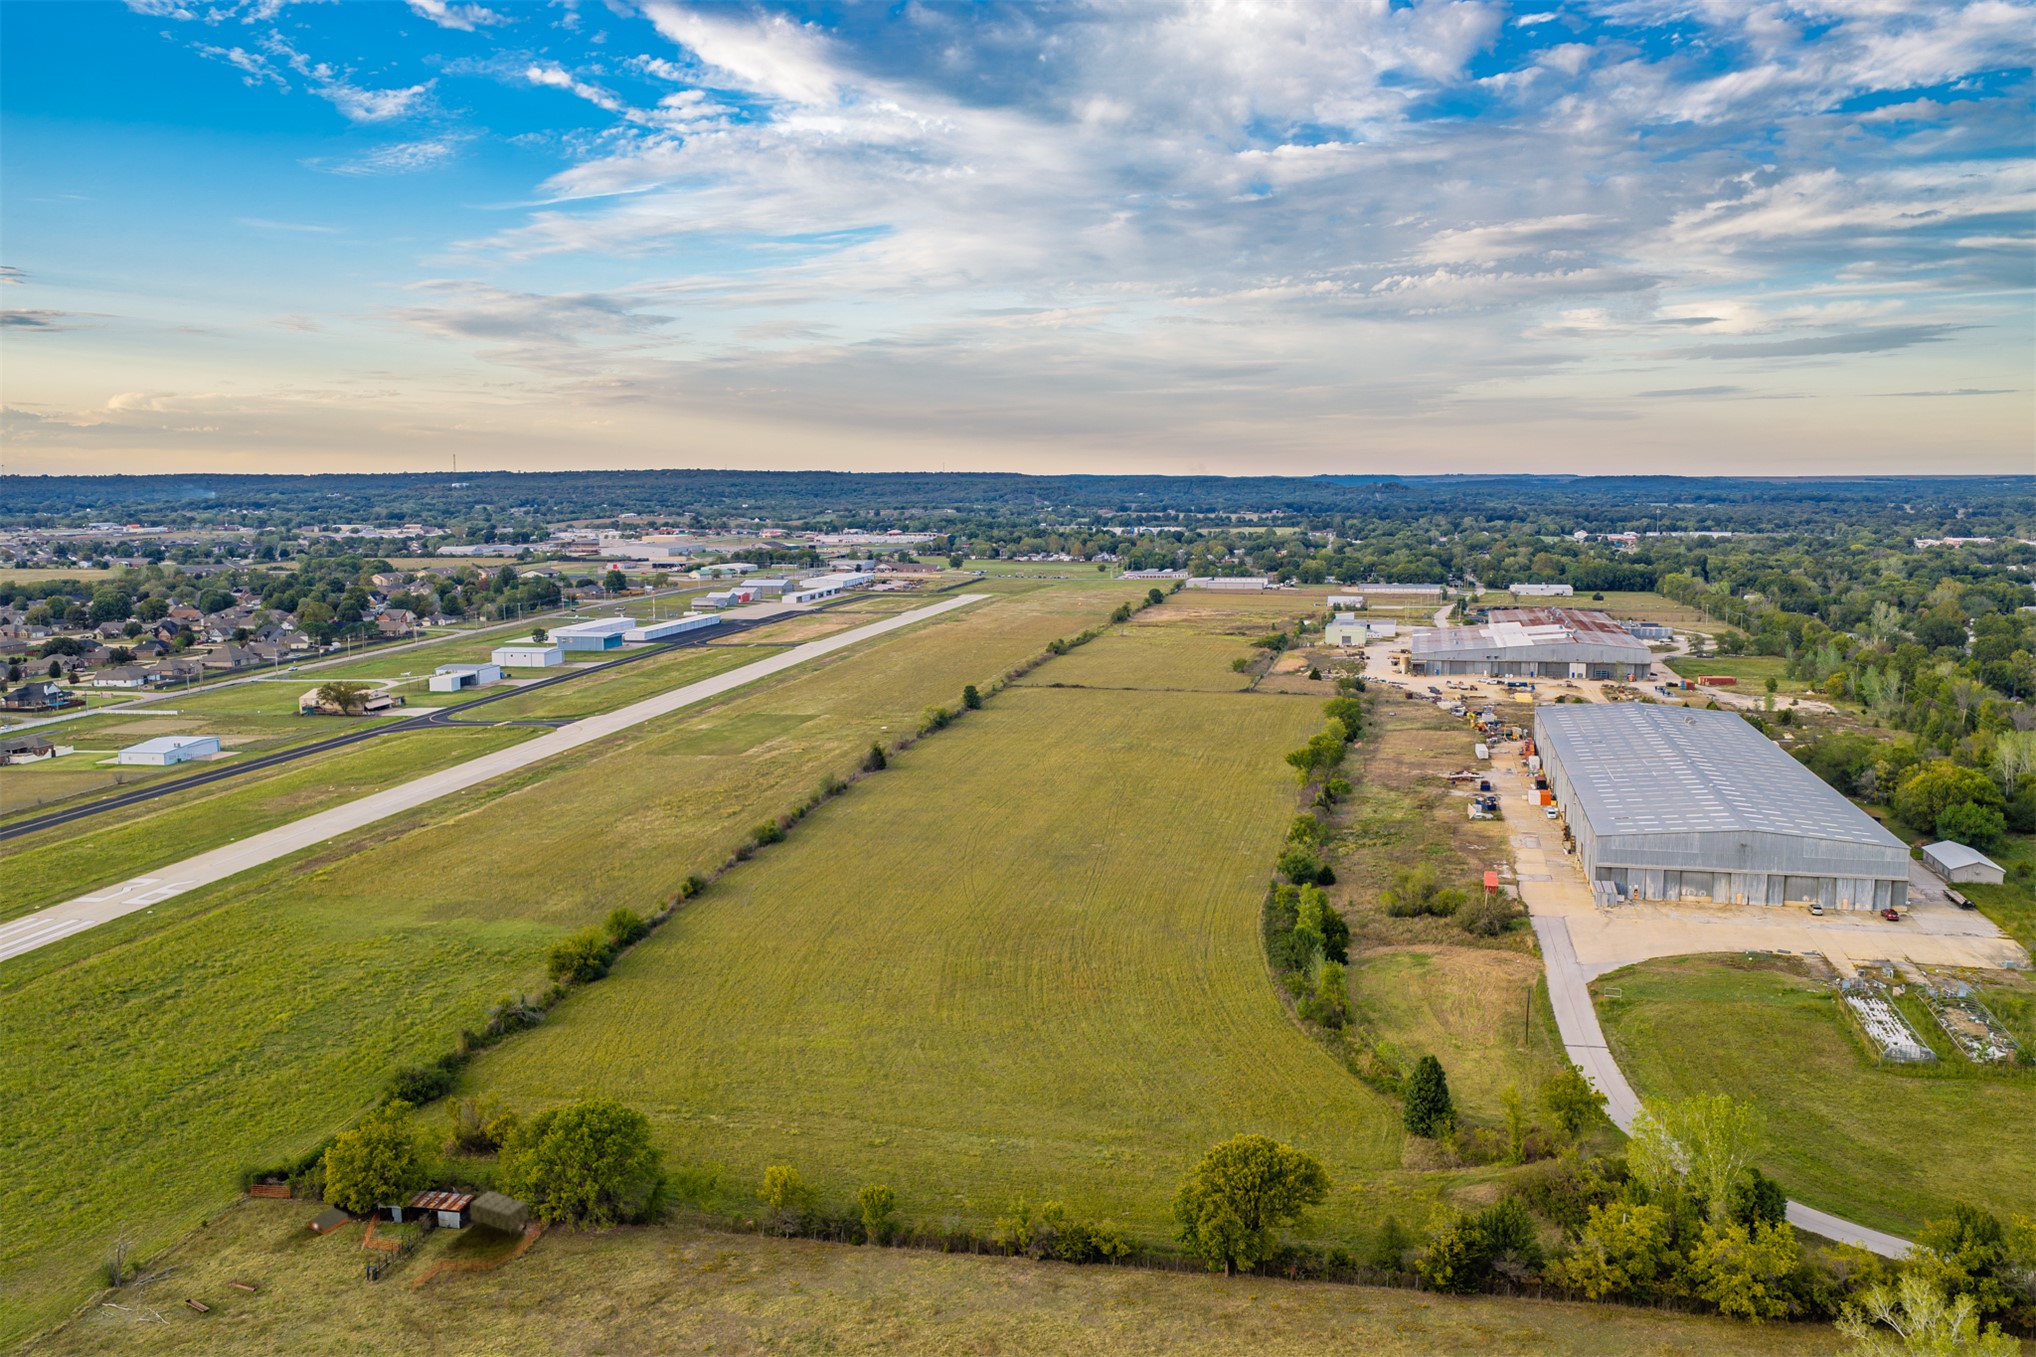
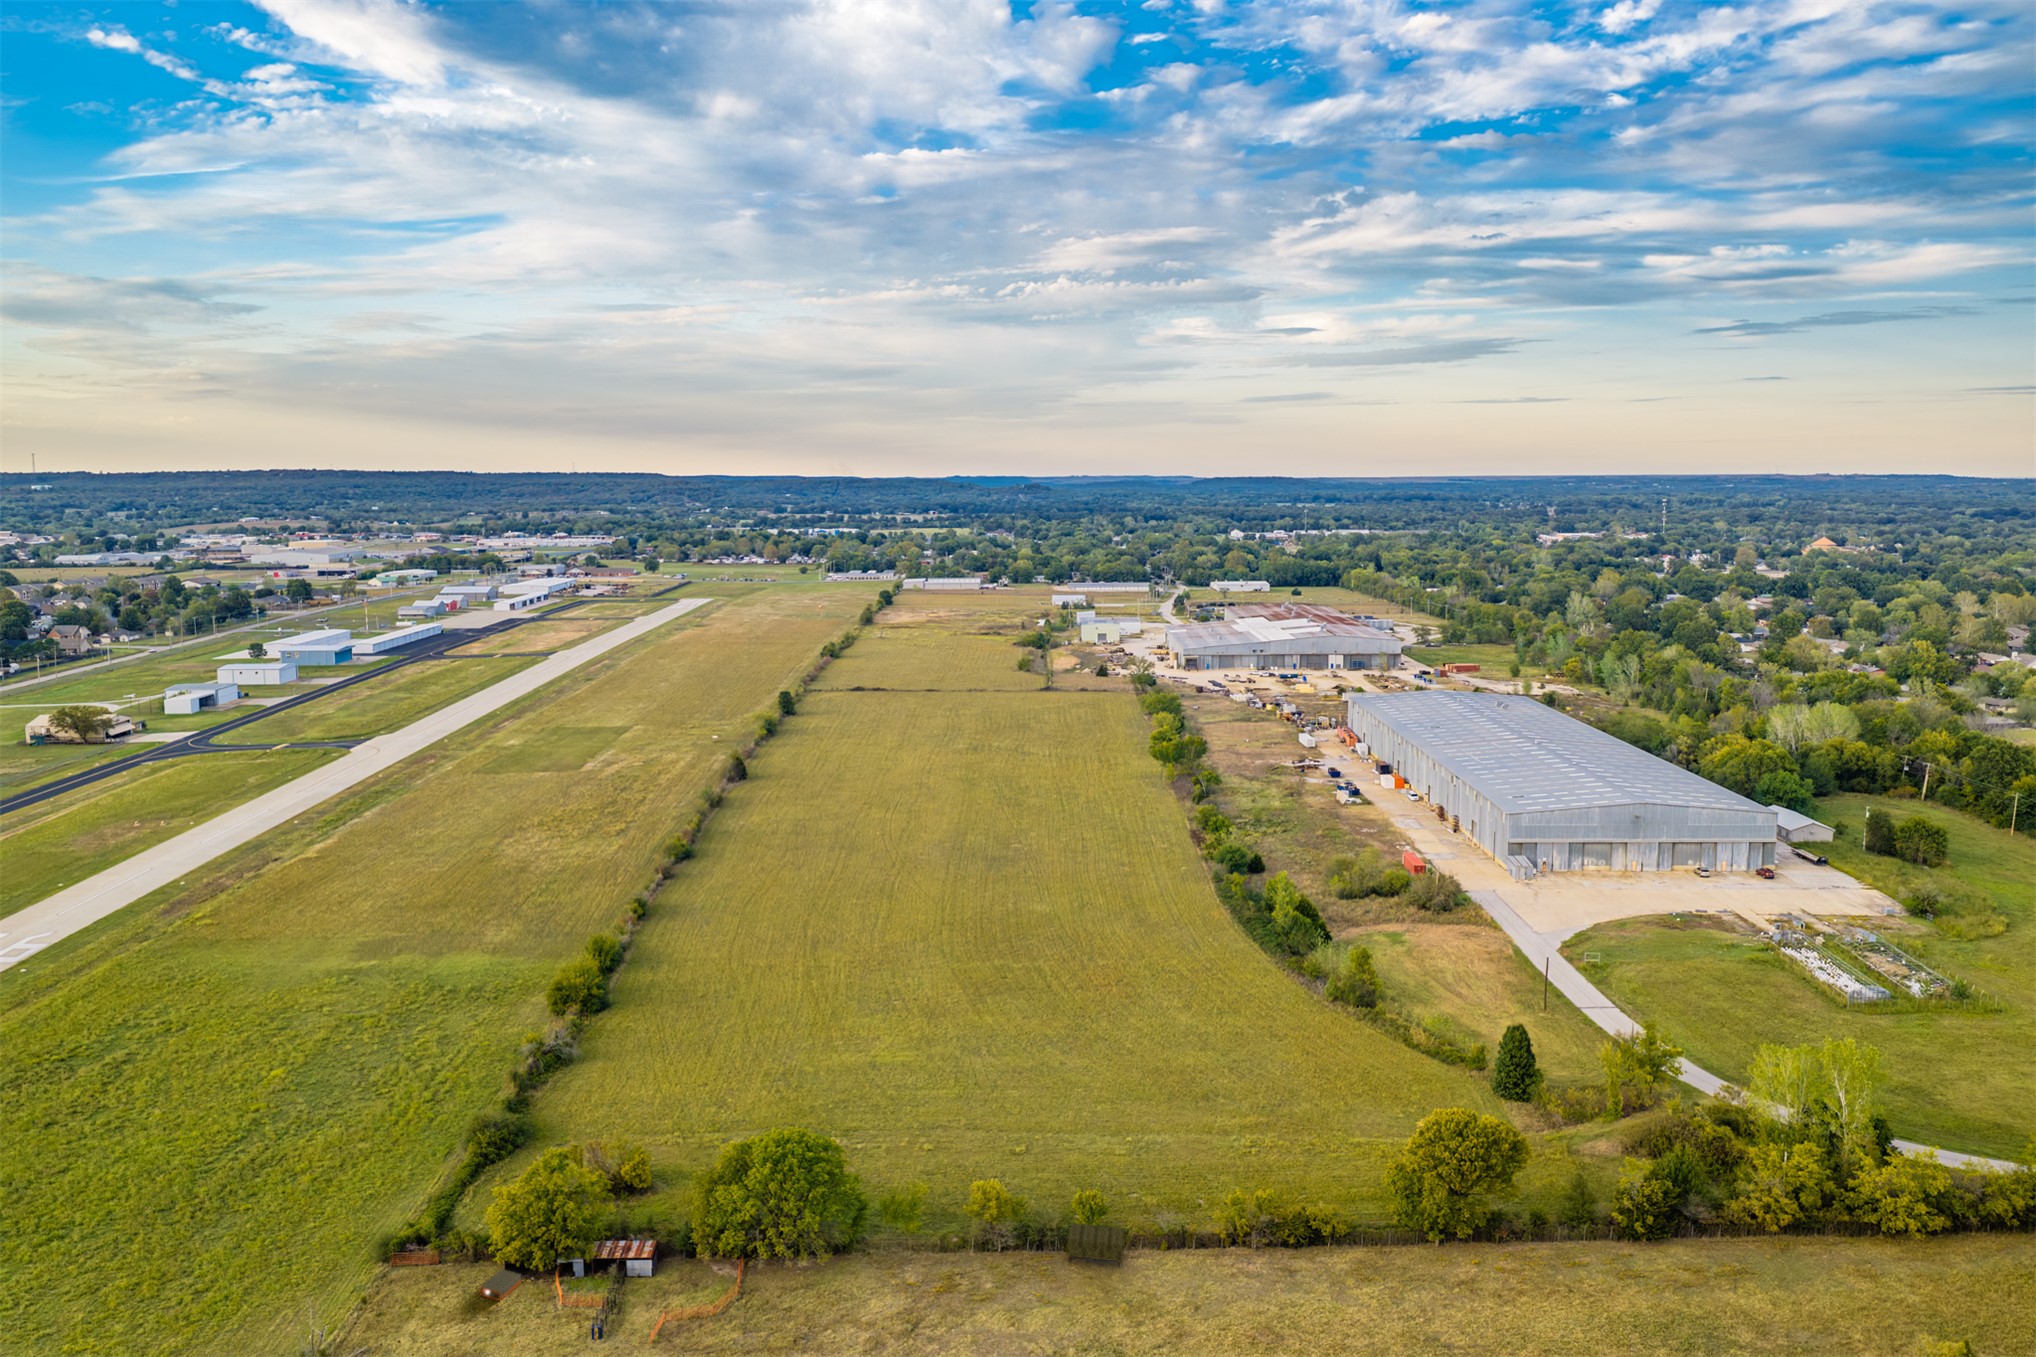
bench: present [470,1191,529,1236] -> present [1068,1223,1124,1266]

